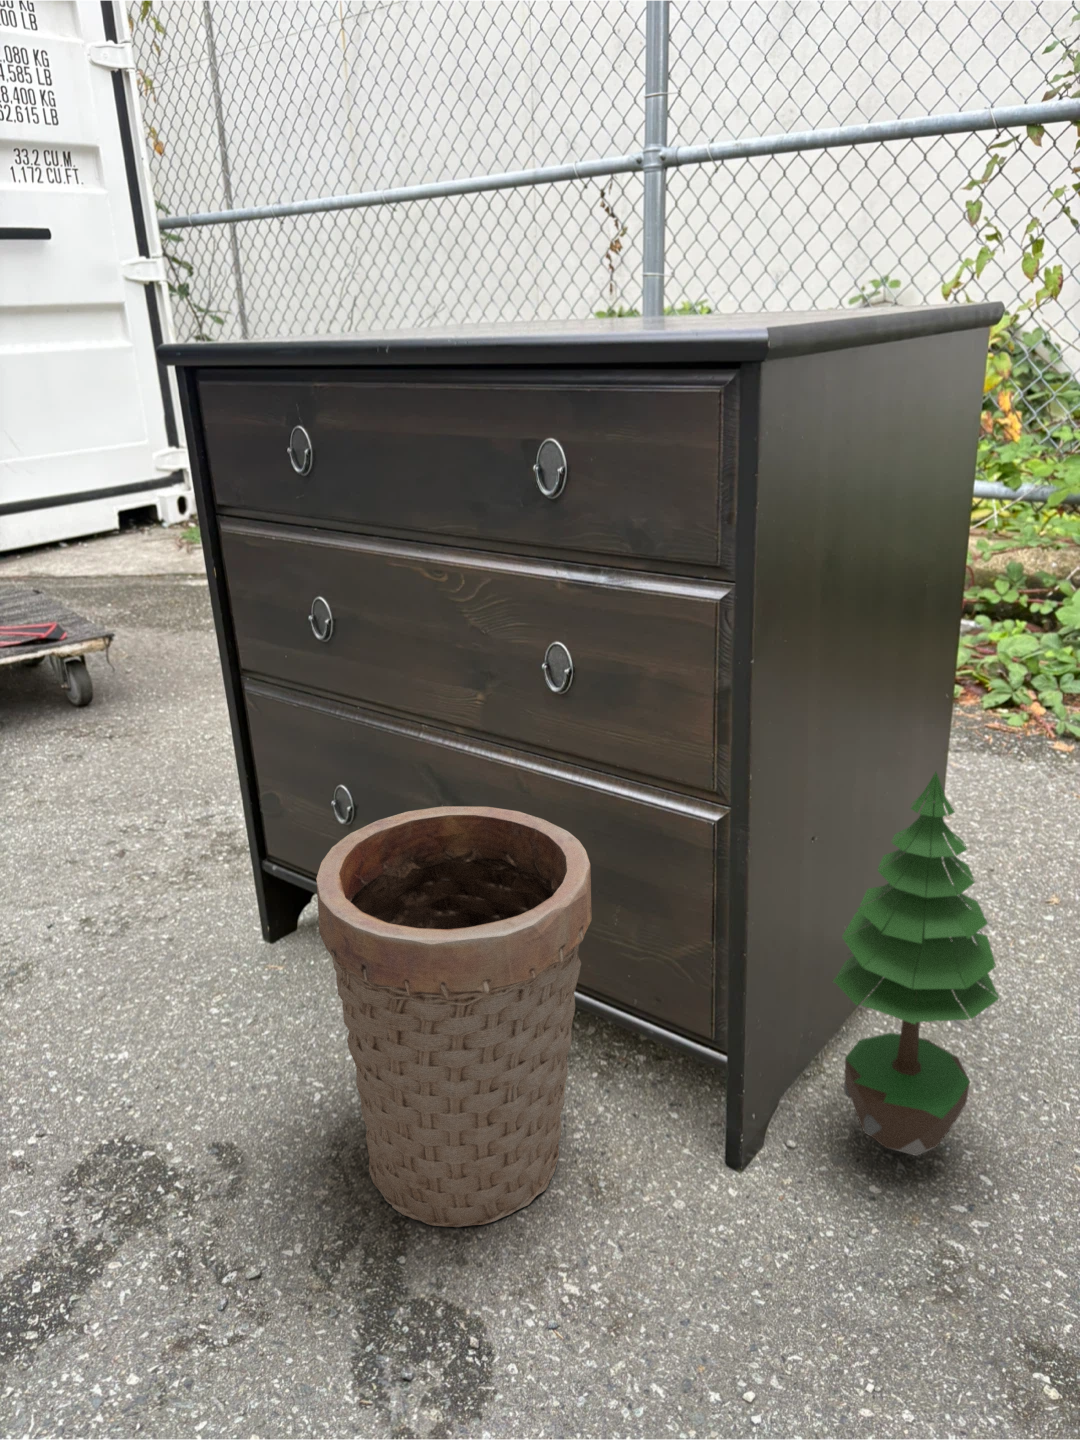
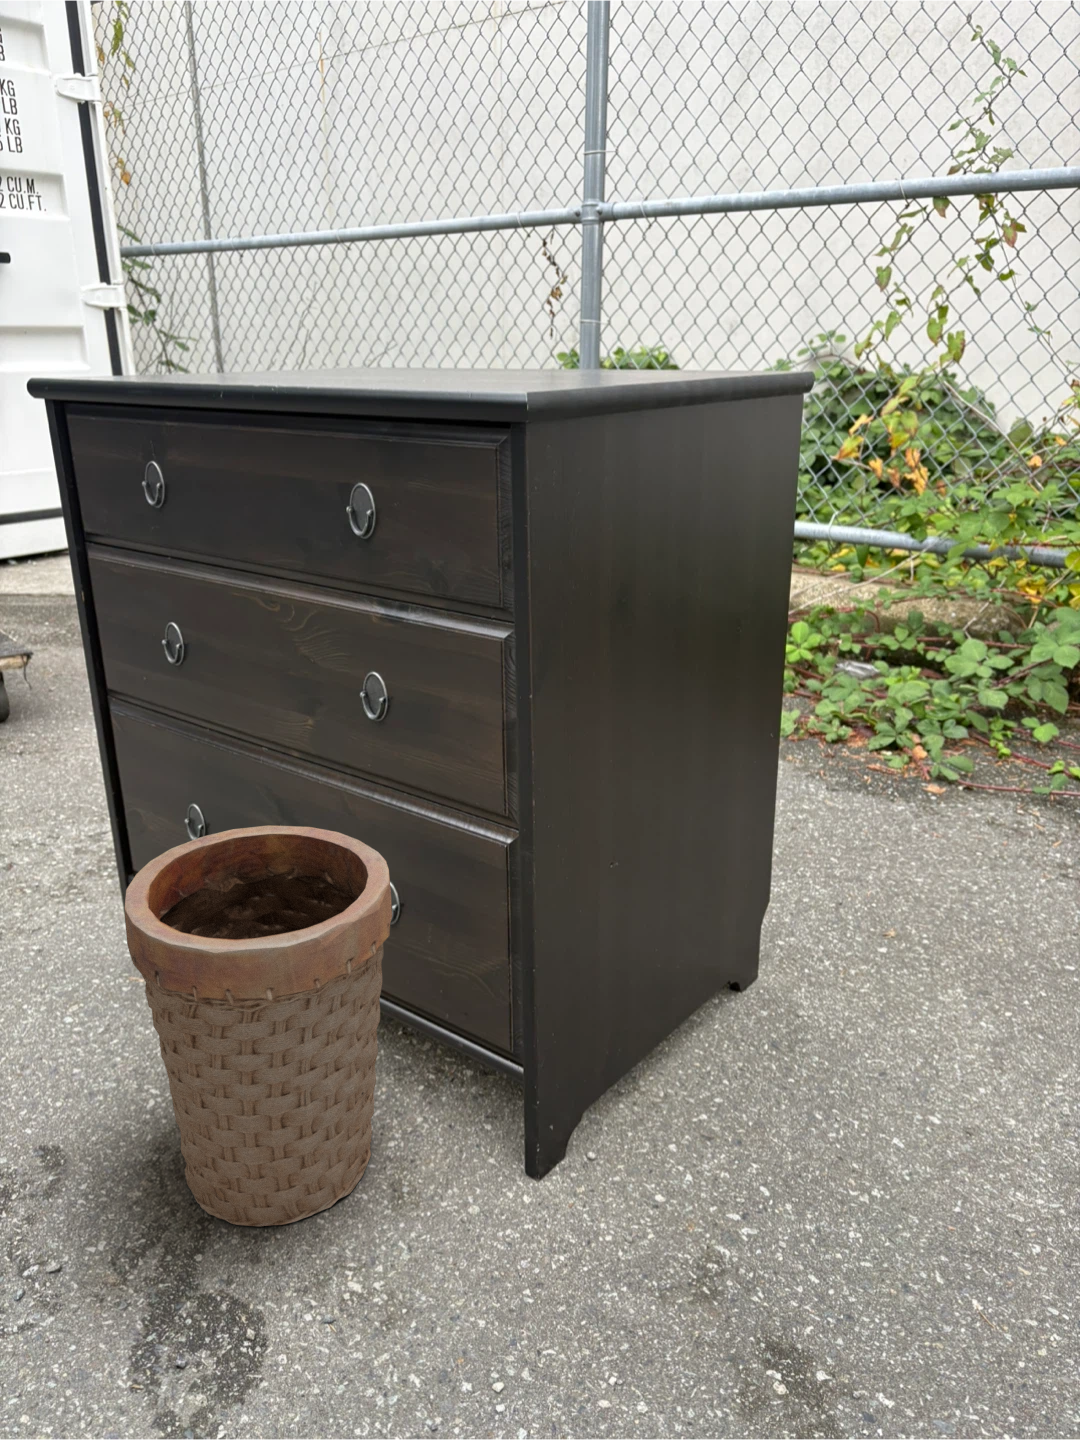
potted tree: present [833,772,999,1156] -> none [623,804,772,1170]

